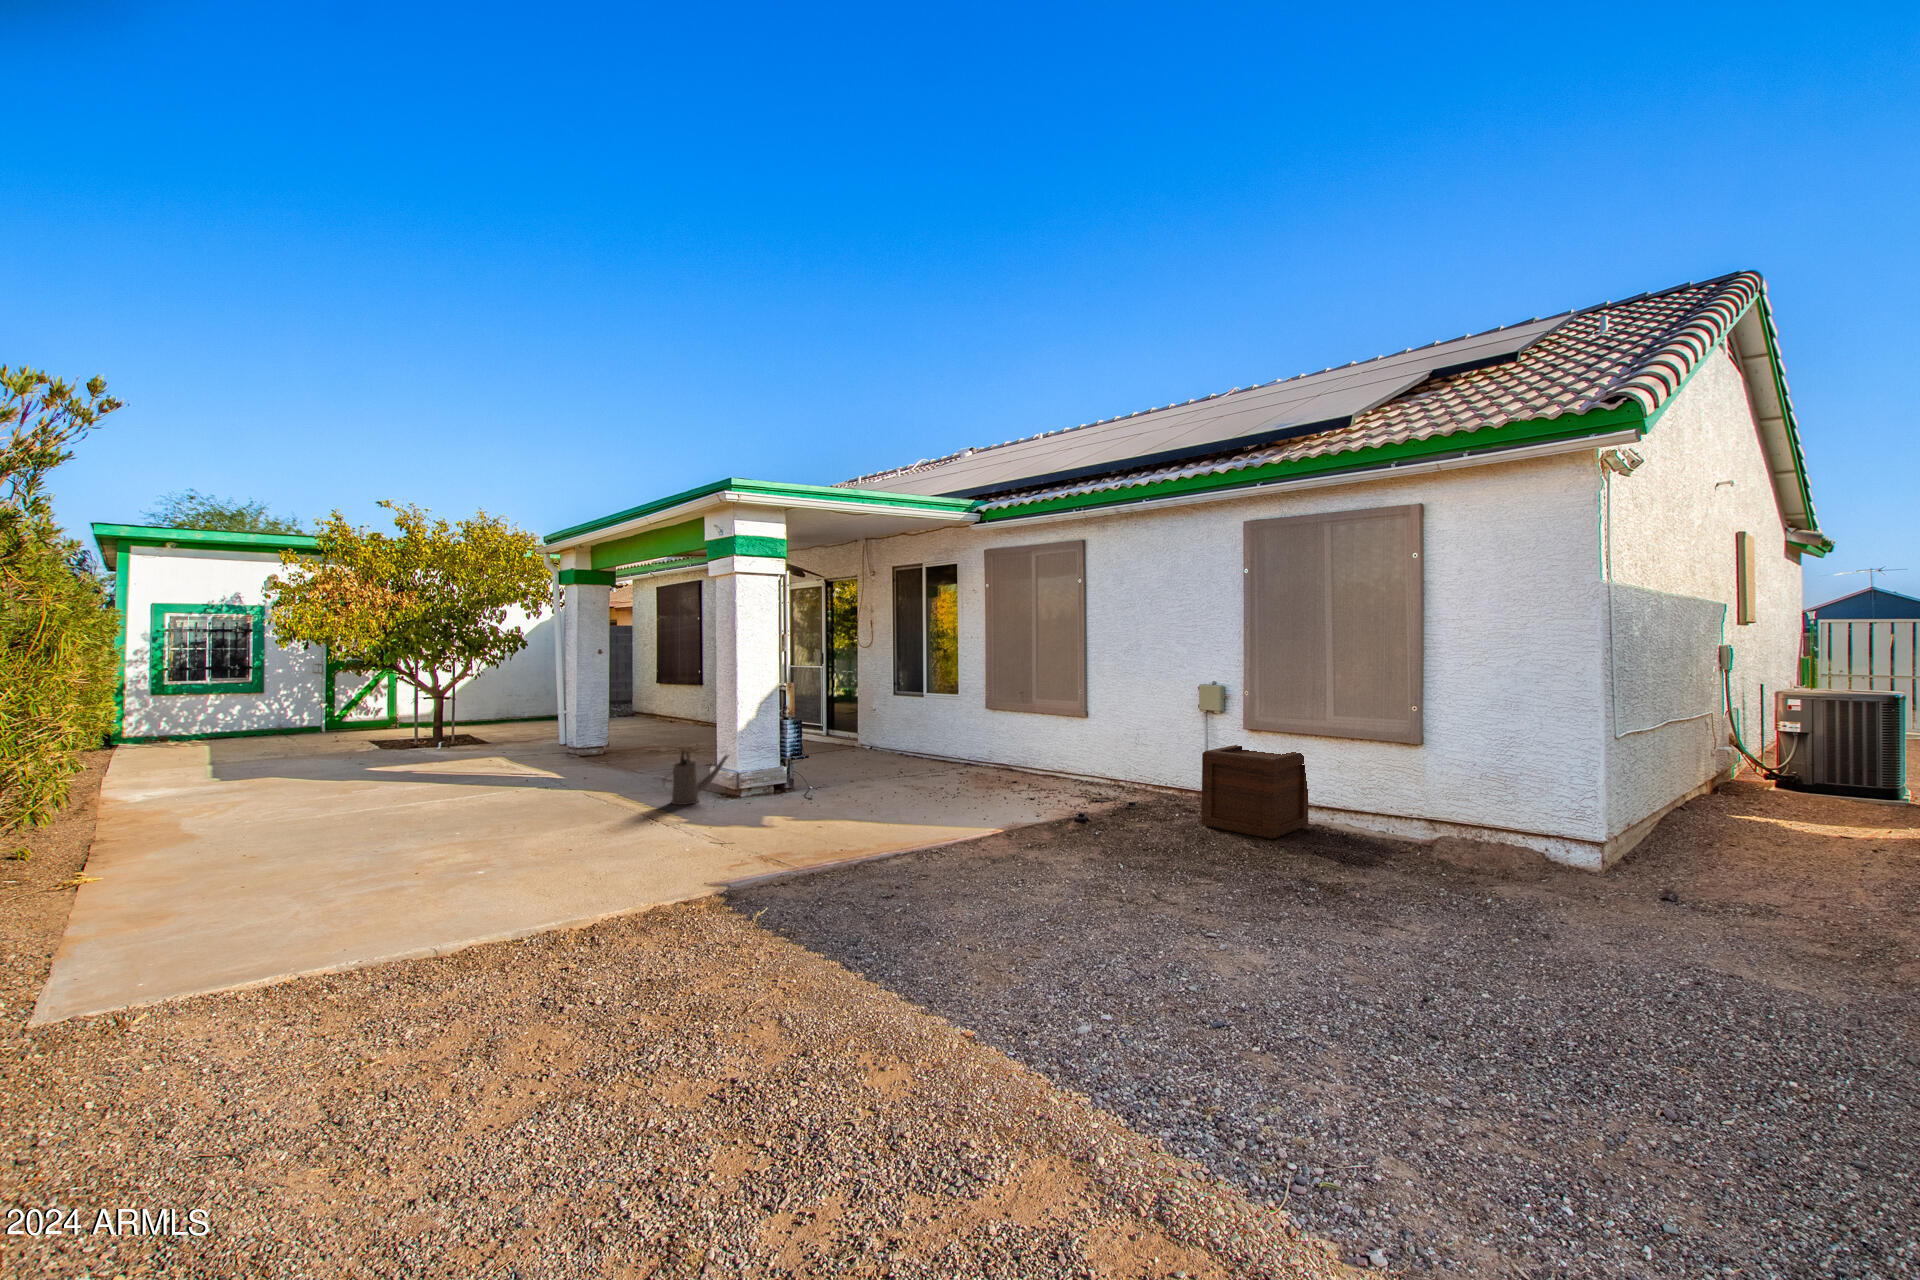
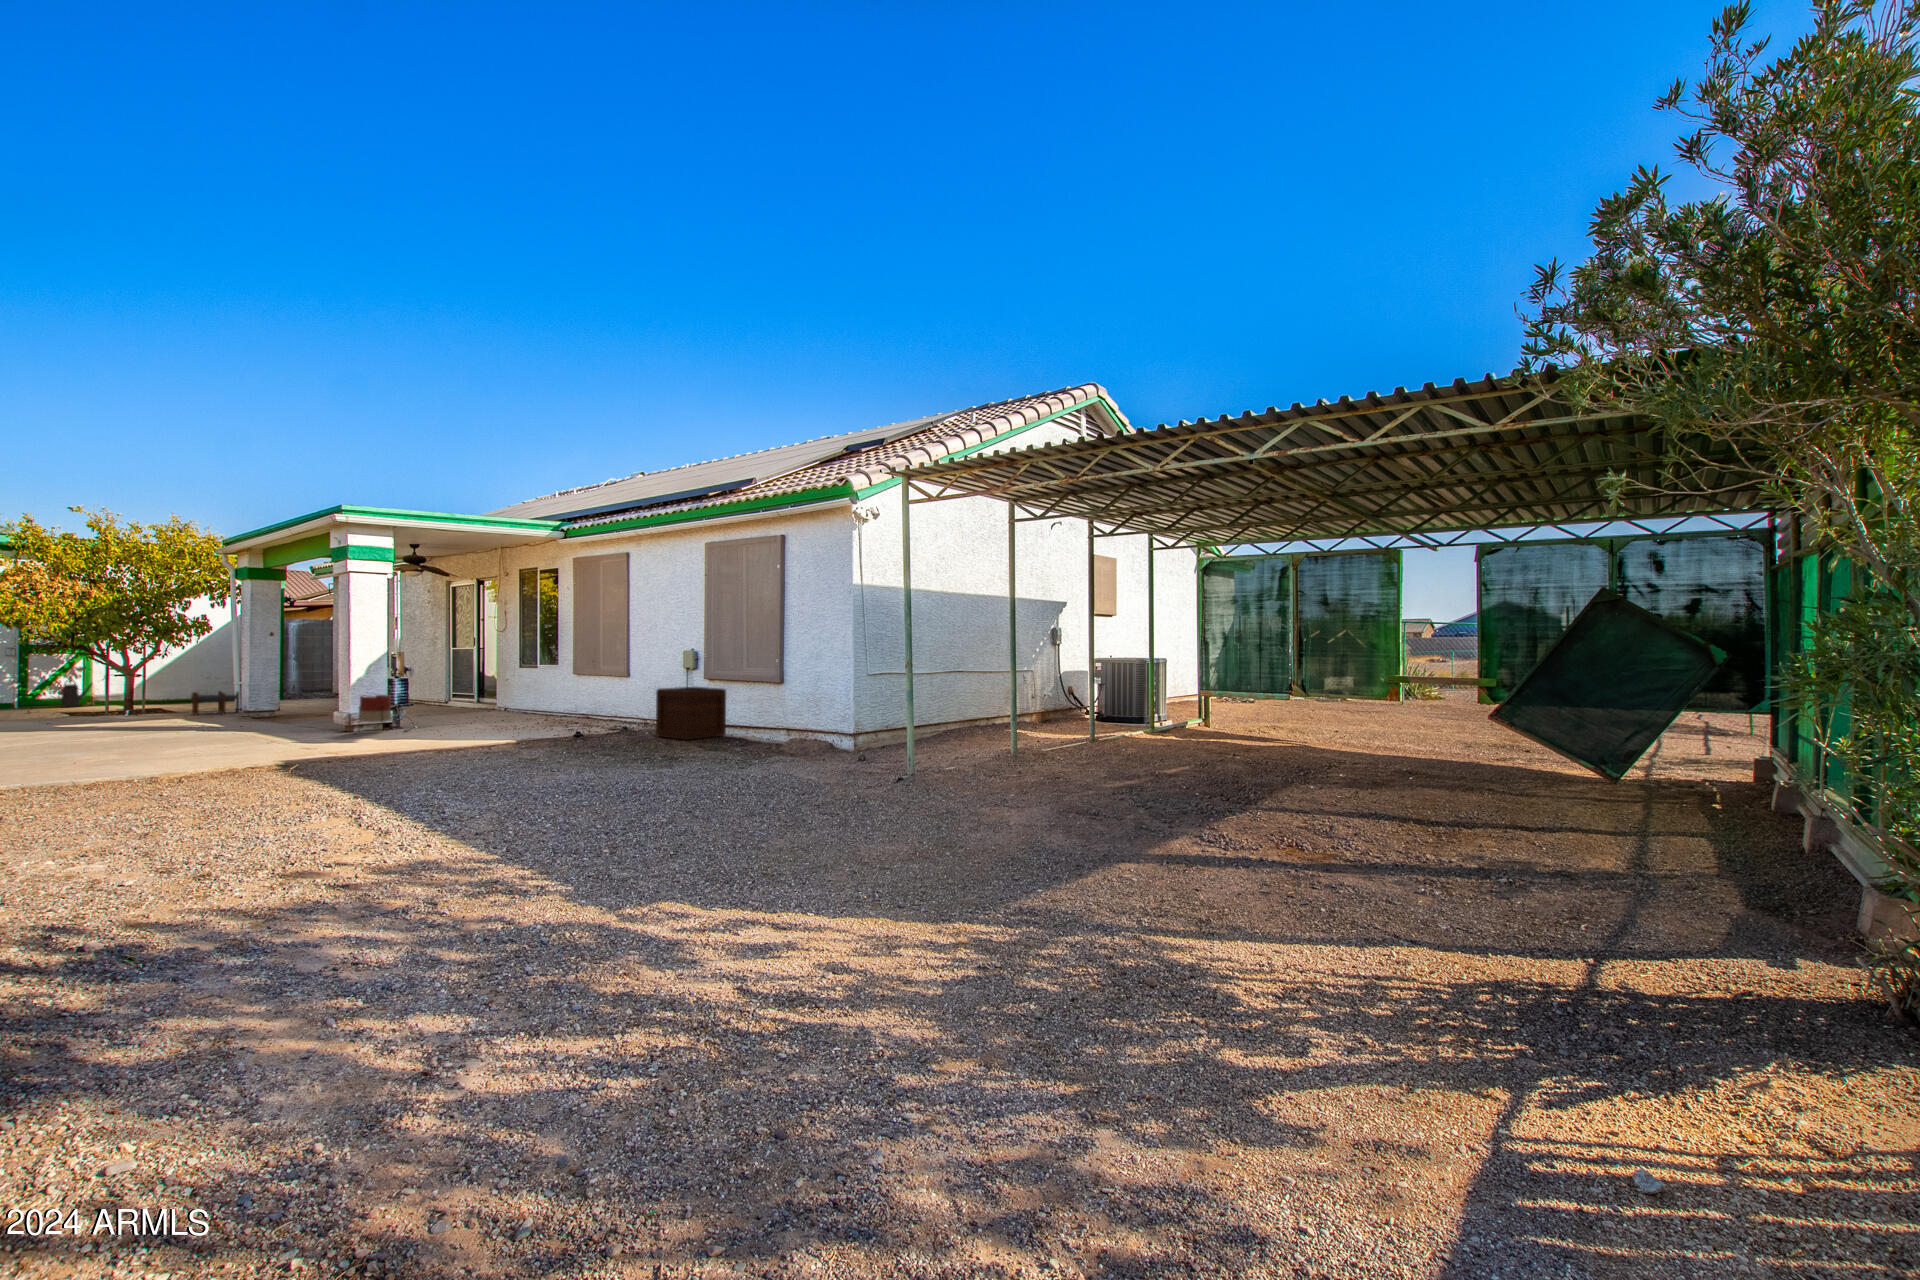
side table: none [509,719,559,751] -> present [191,691,239,715]
planter: none [746,745,784,799] -> present [359,695,391,722]
watering can: present [663,749,728,805] -> present [58,681,92,708]

